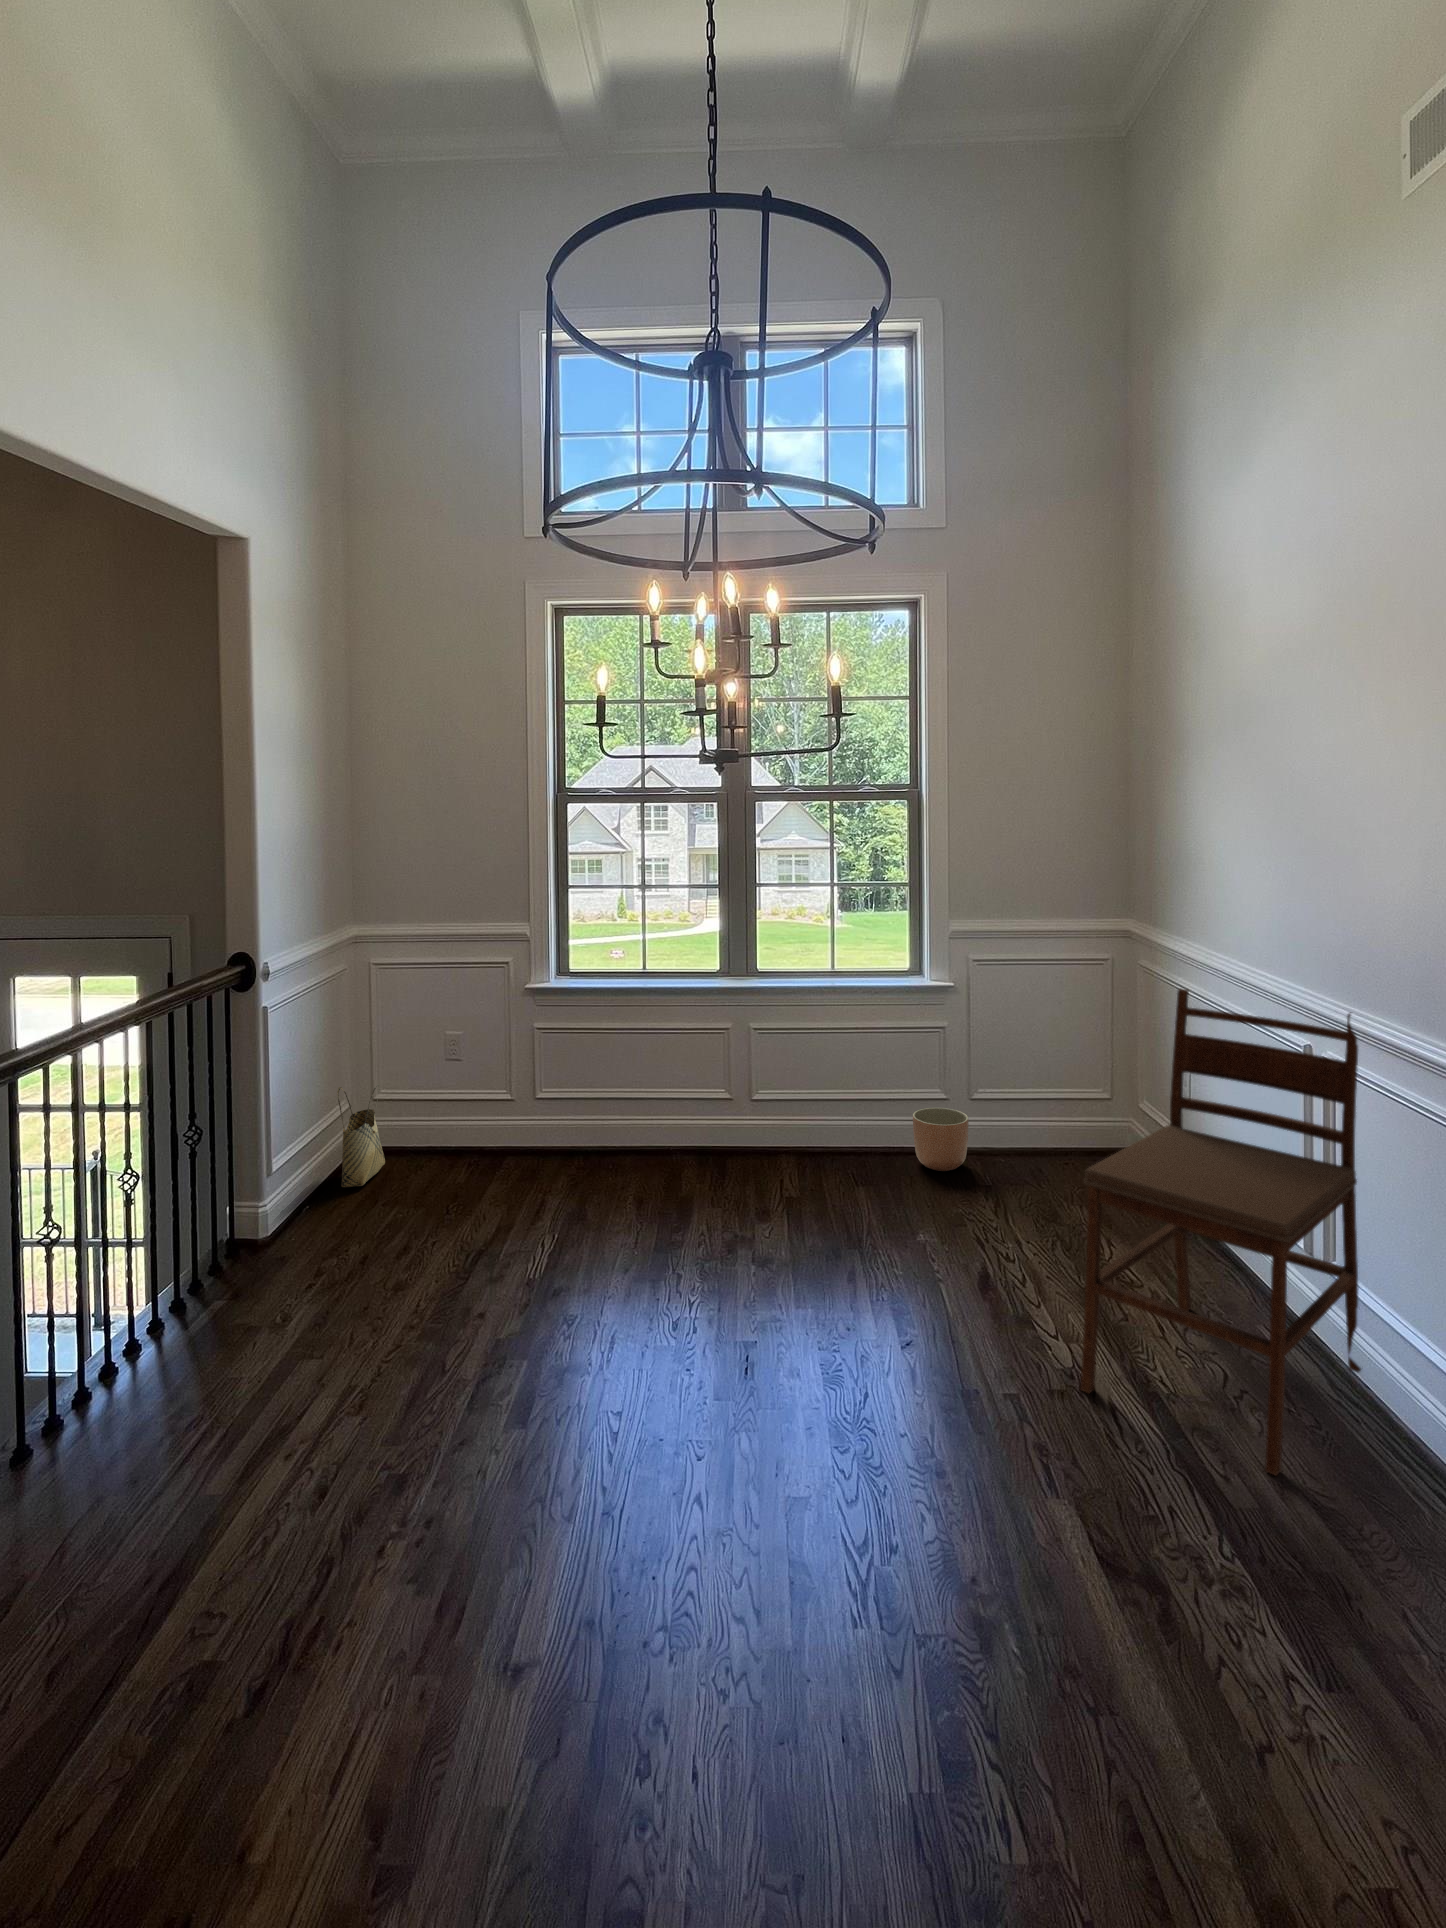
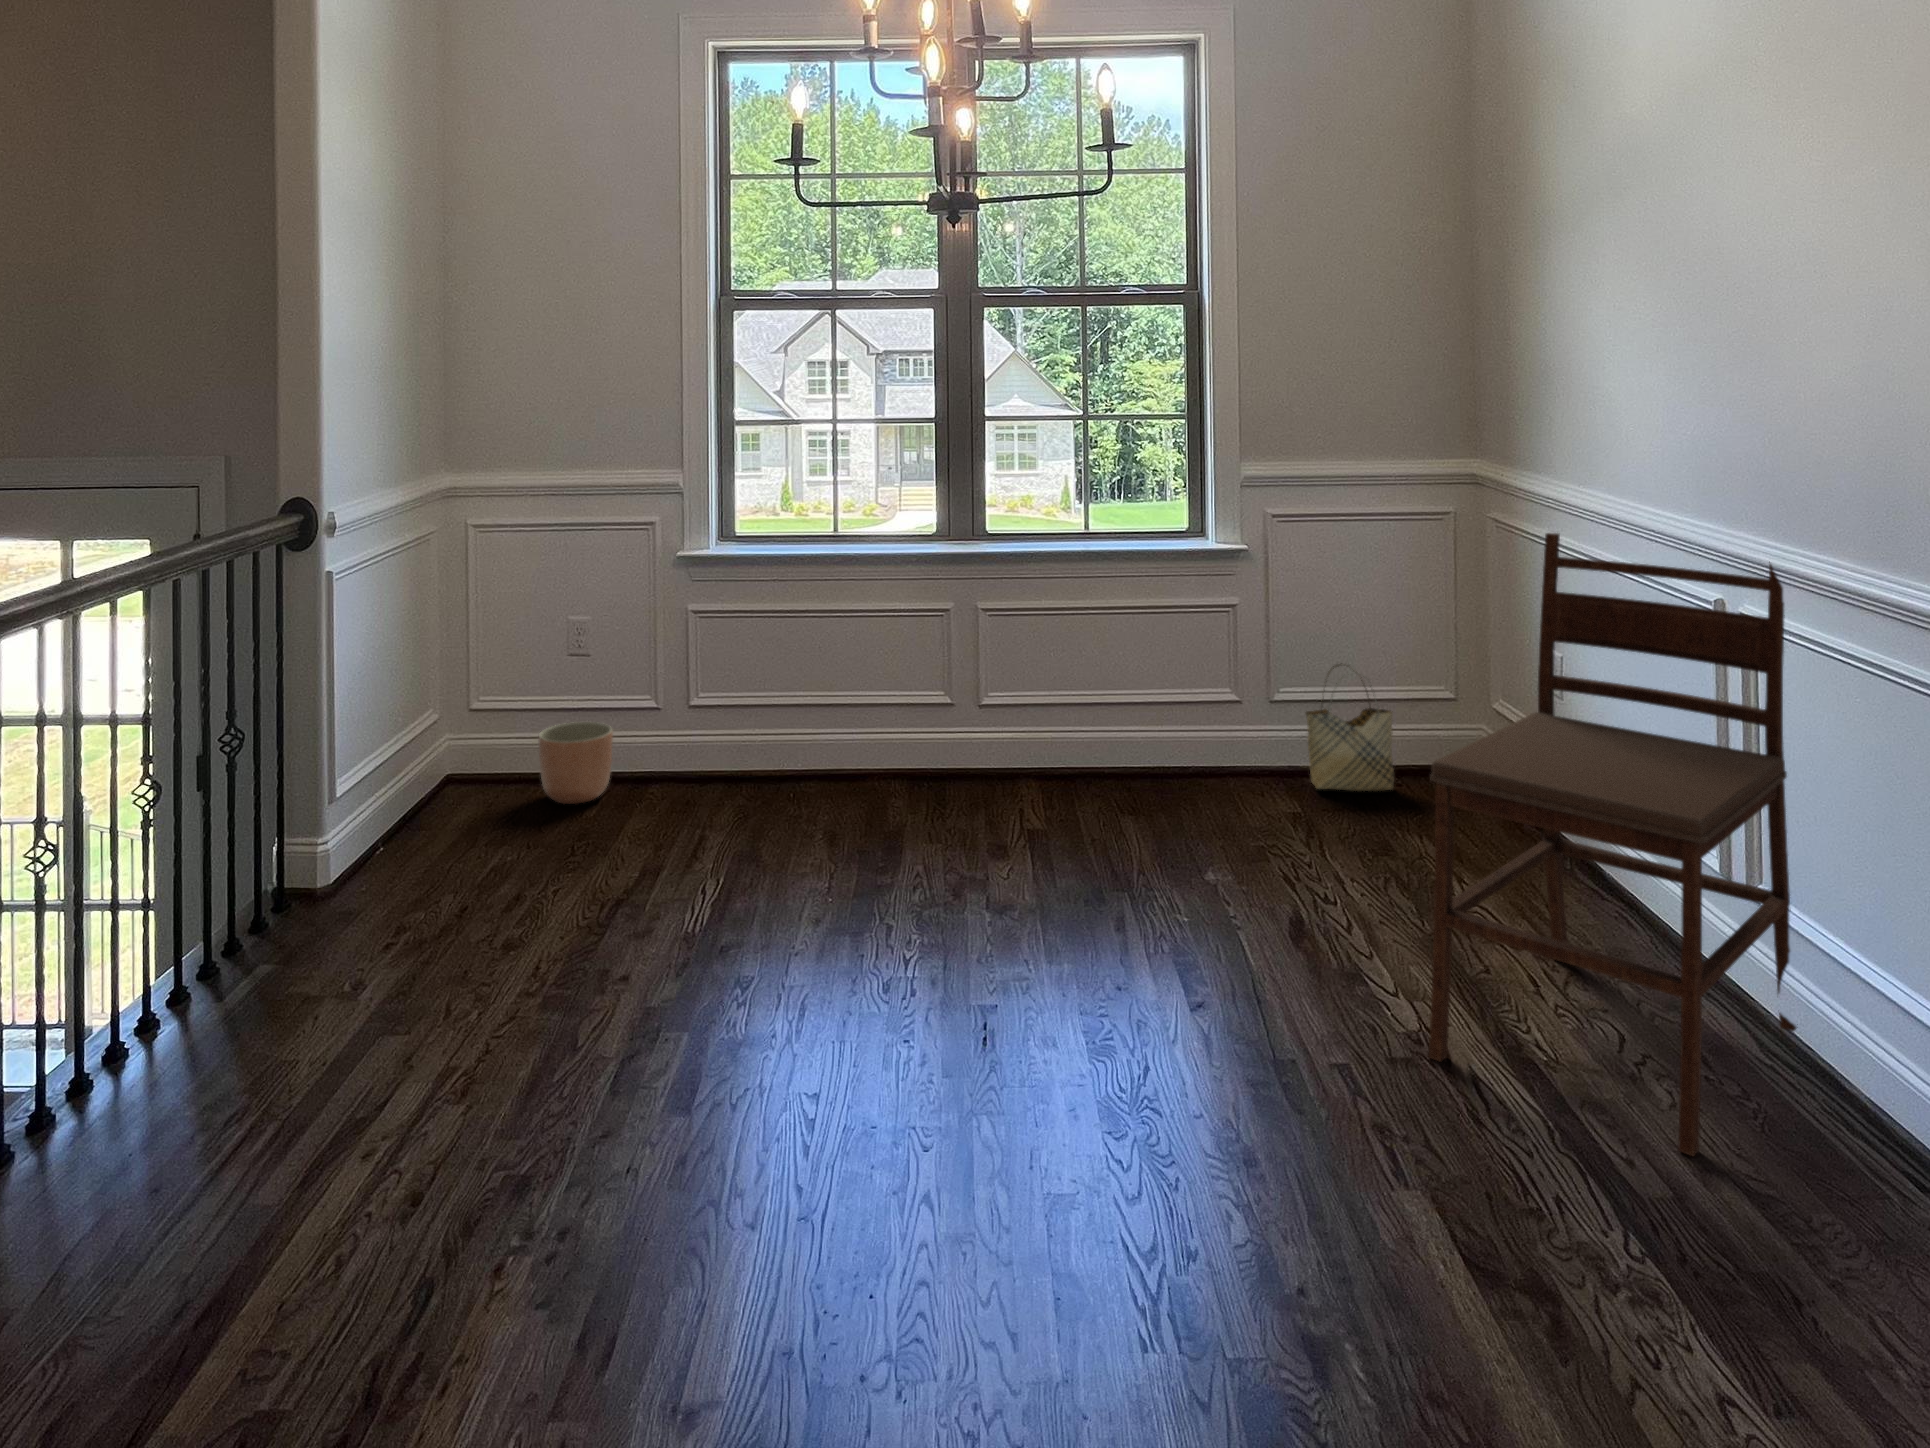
woven basket: present [337,1085,385,1187] -> present [1306,664,1394,791]
planter: present [913,1108,968,1171] -> present [539,722,613,804]

